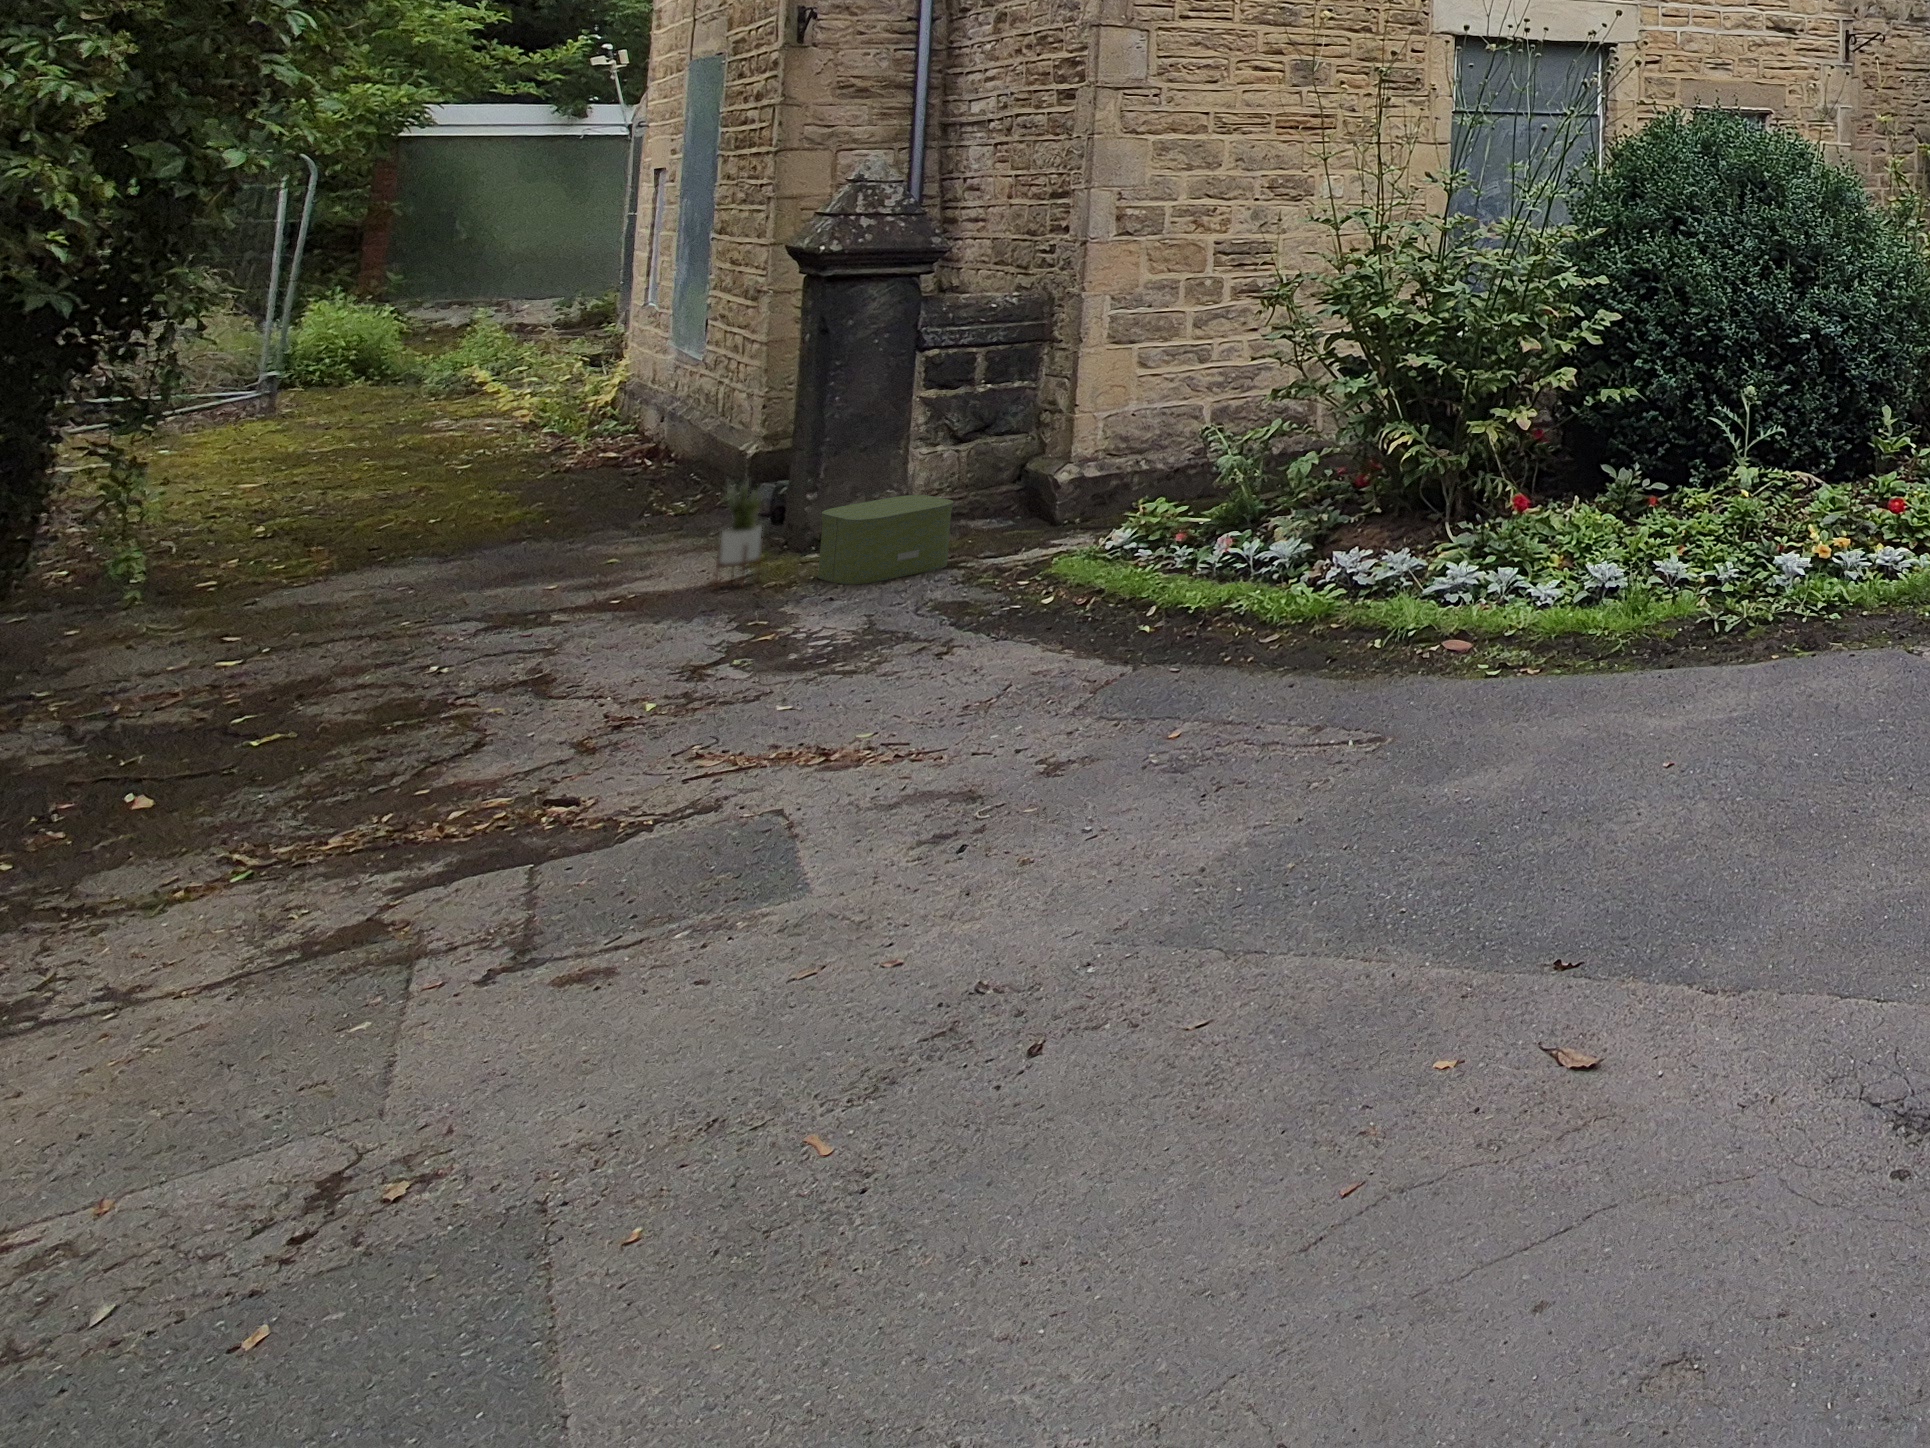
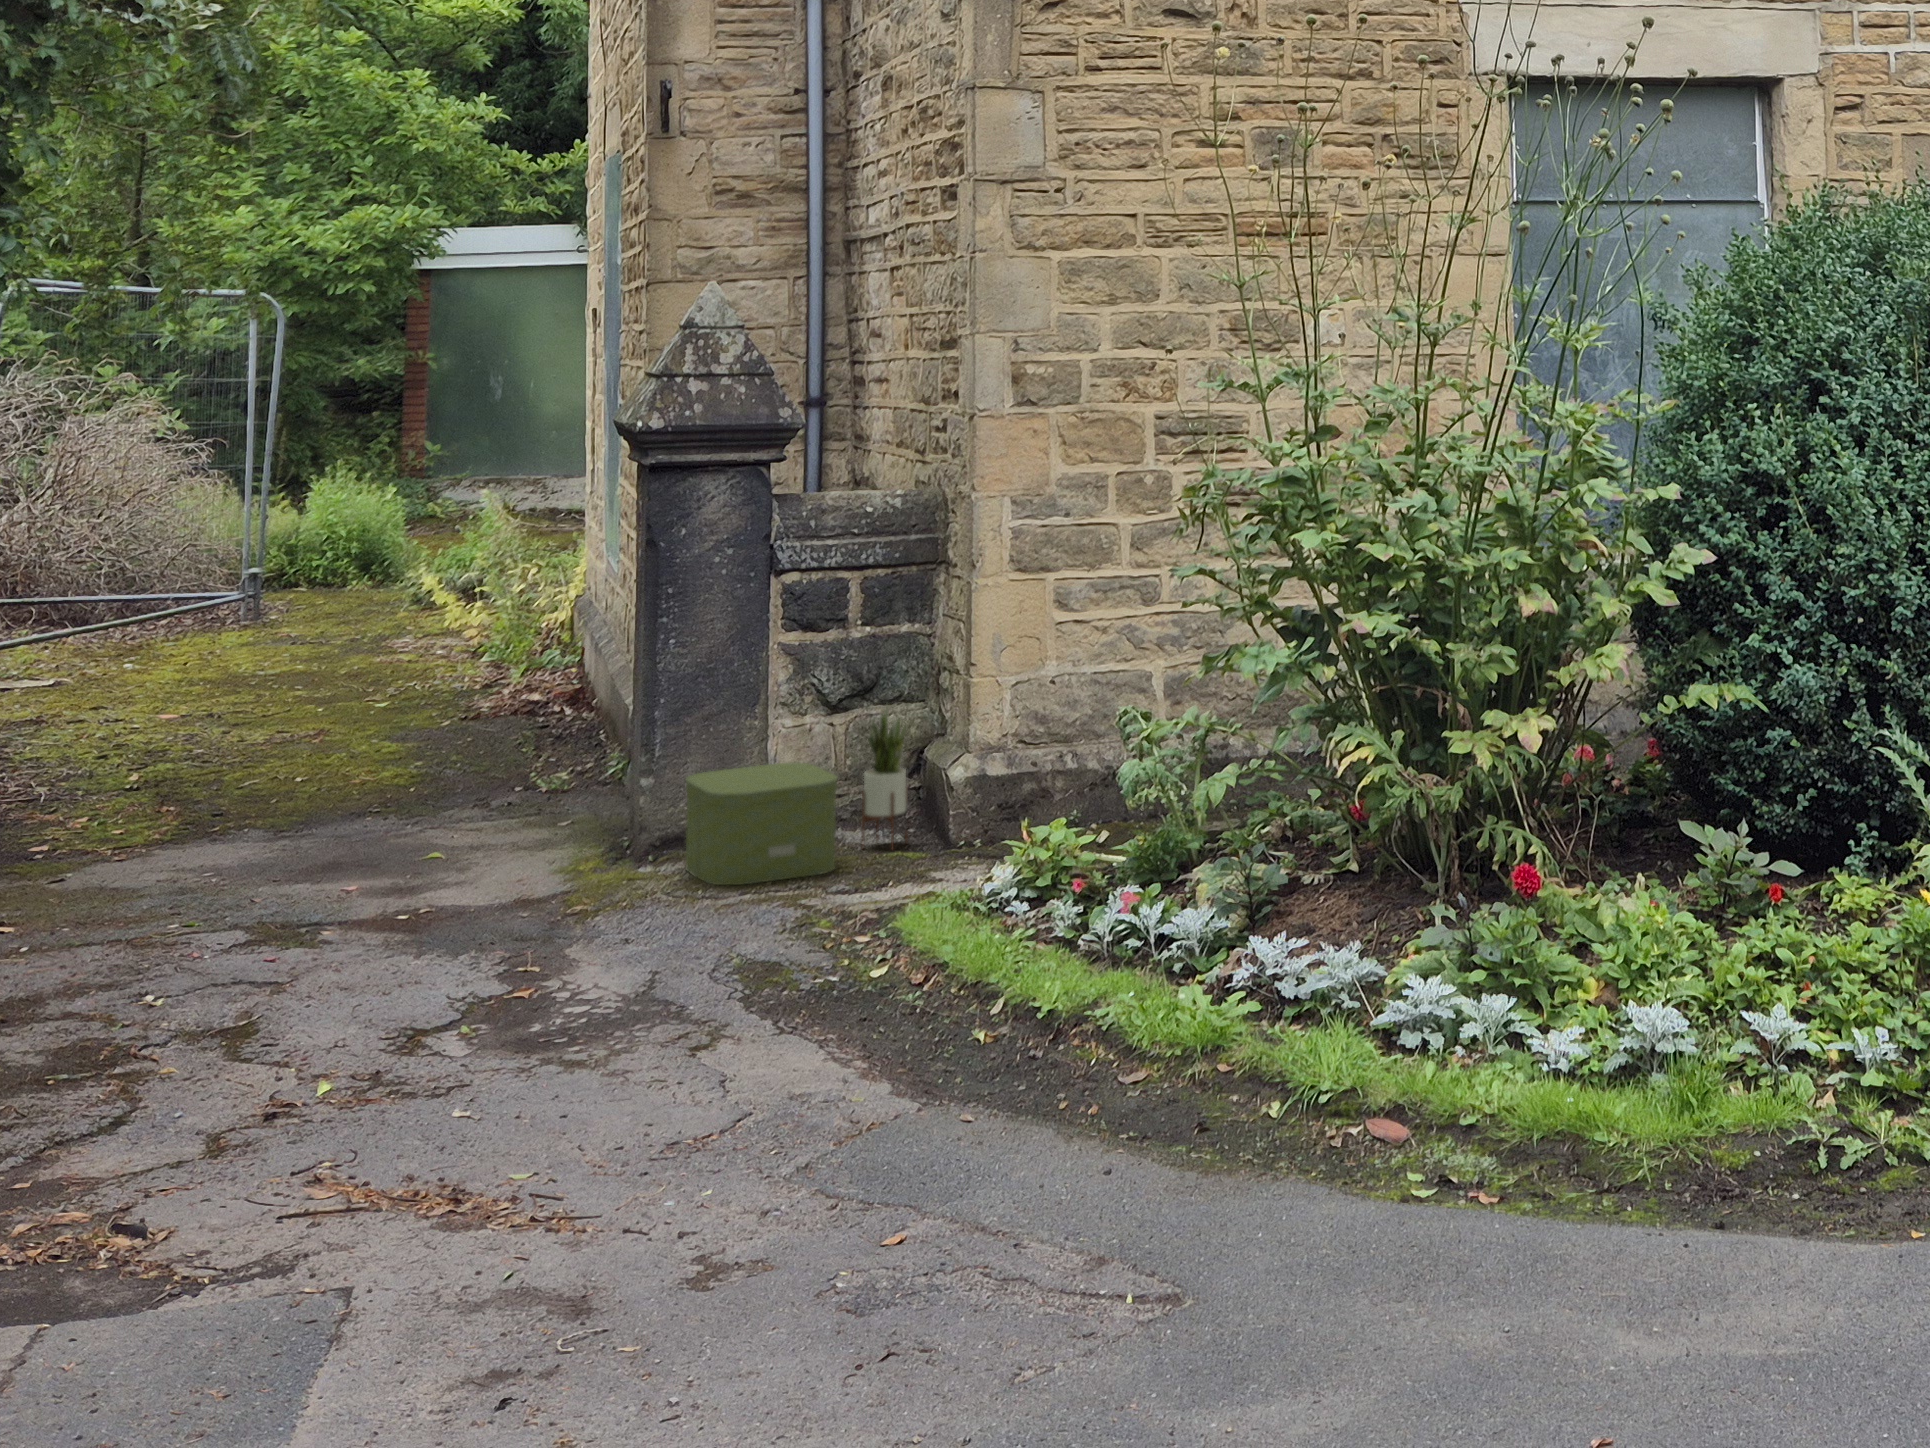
potted plant: present [714,482,763,584] -> present [862,708,908,849]

